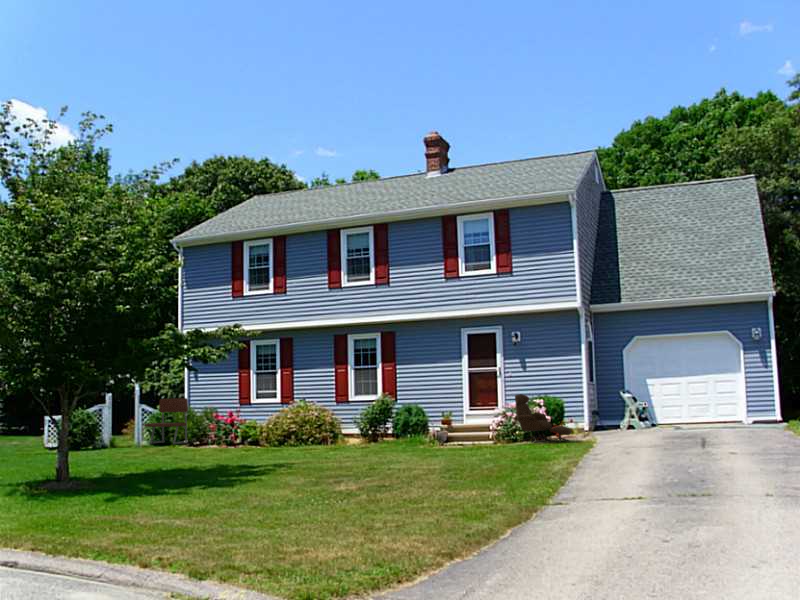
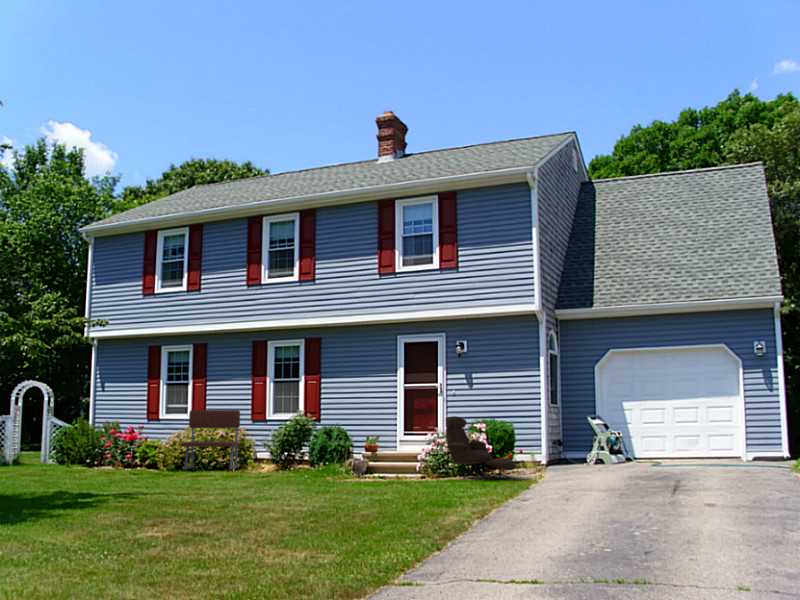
bench: present [144,398,188,444] -> present [181,410,240,469]

